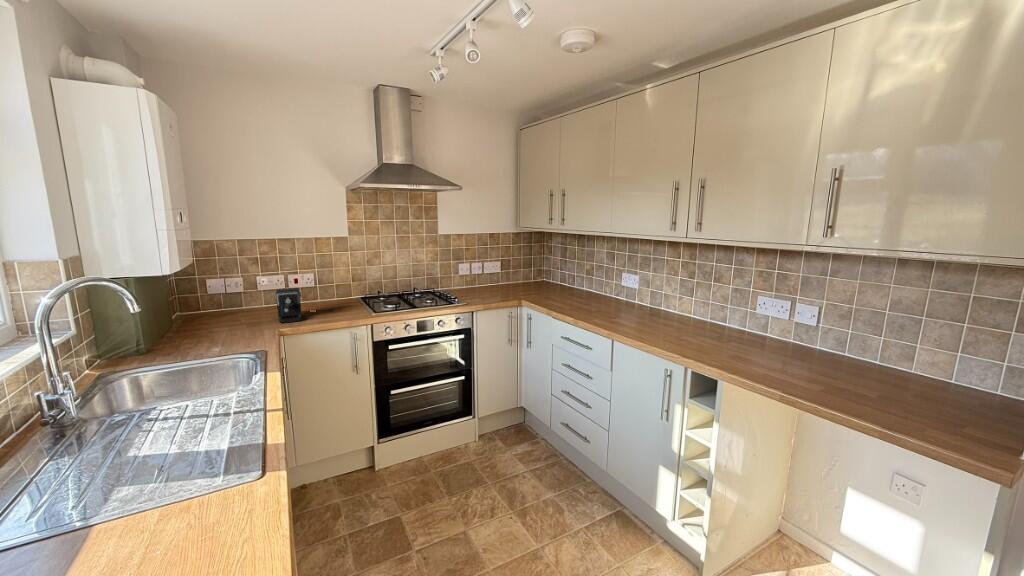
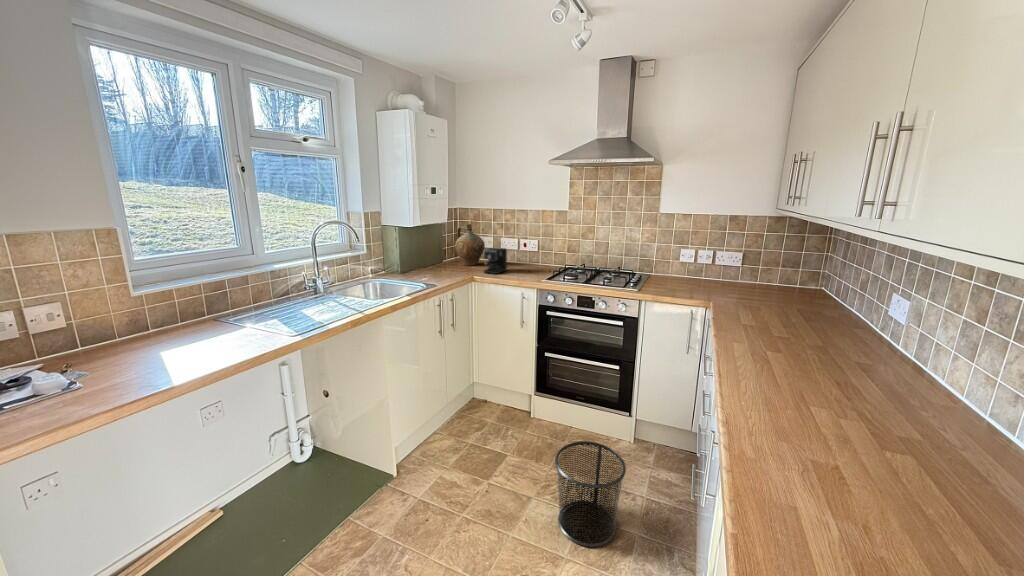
ceramic jug: none [194,263,247,321] -> present [455,224,485,265]
trash can: none [490,441,553,534] -> present [555,441,626,547]

